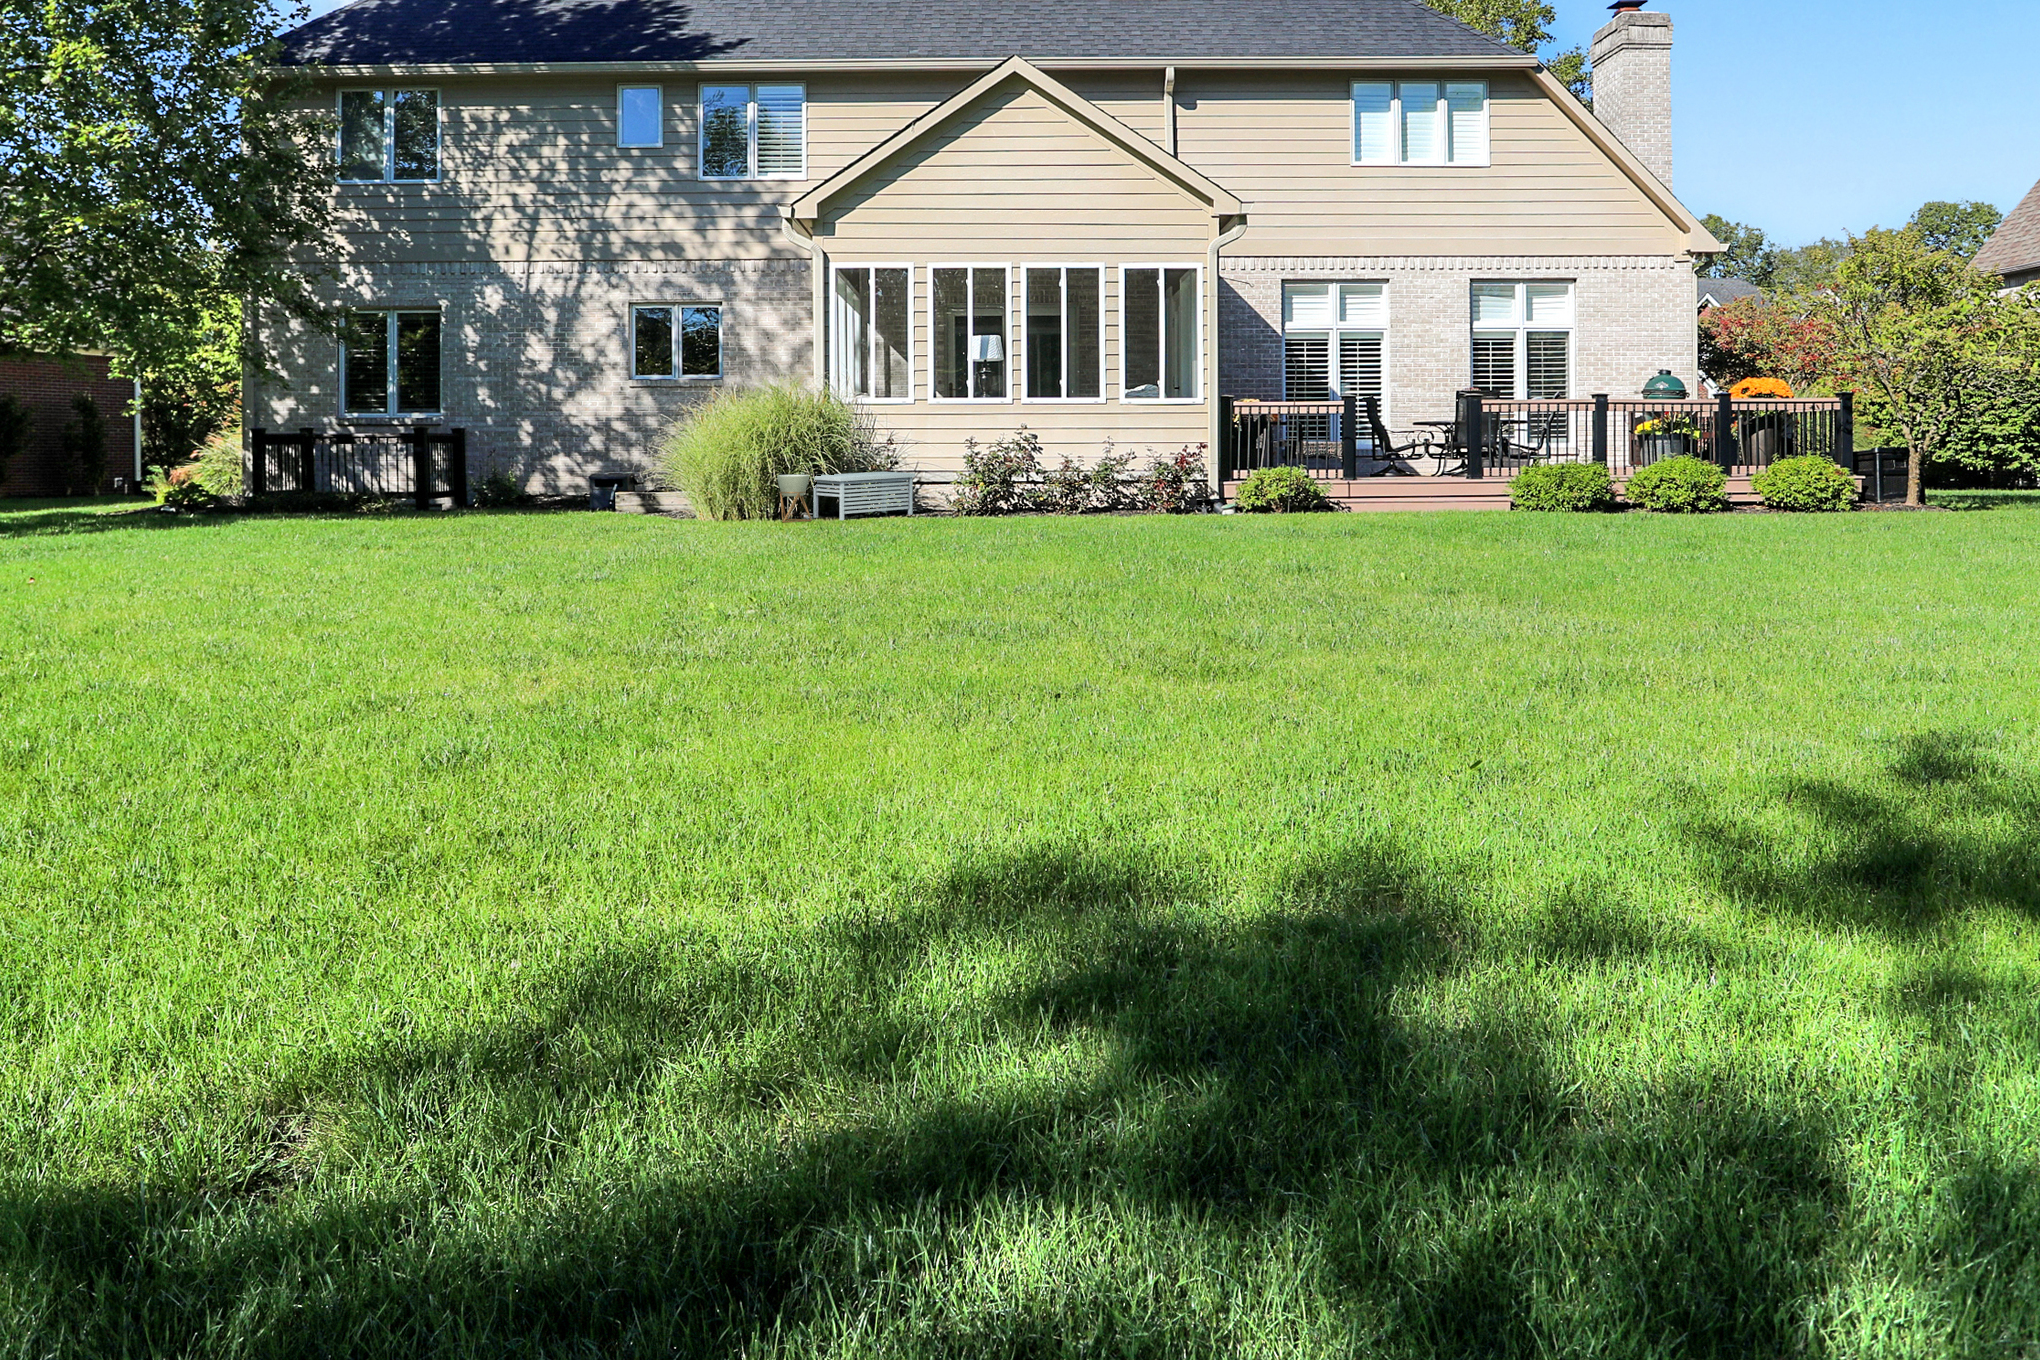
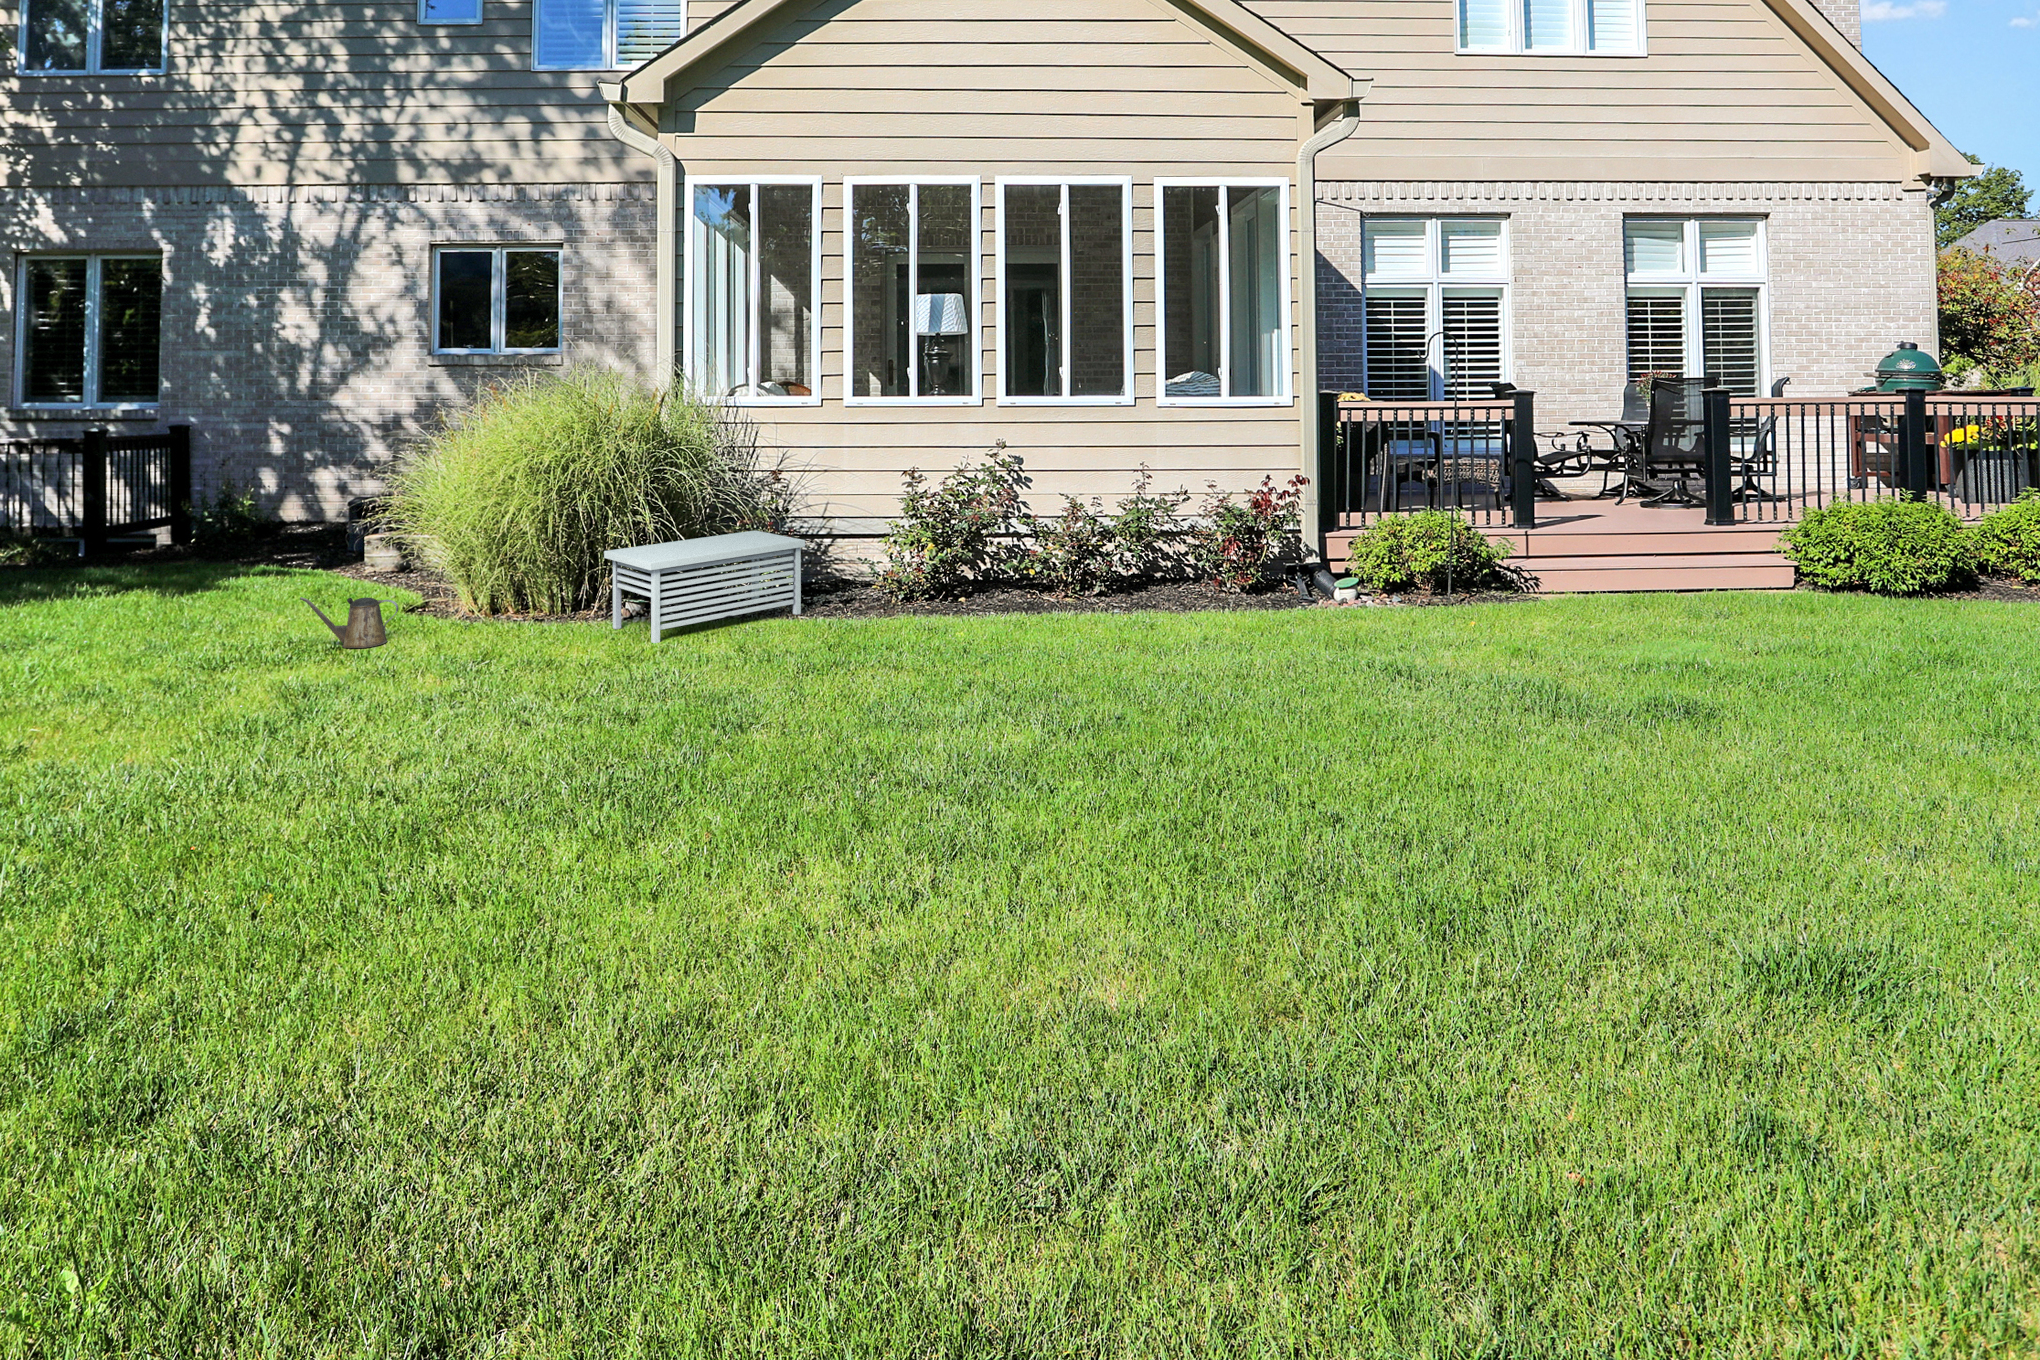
planter: present [777,475,811,522] -> none [525,556,593,657]
watering can: none [659,494,705,521] -> present [300,597,398,648]

